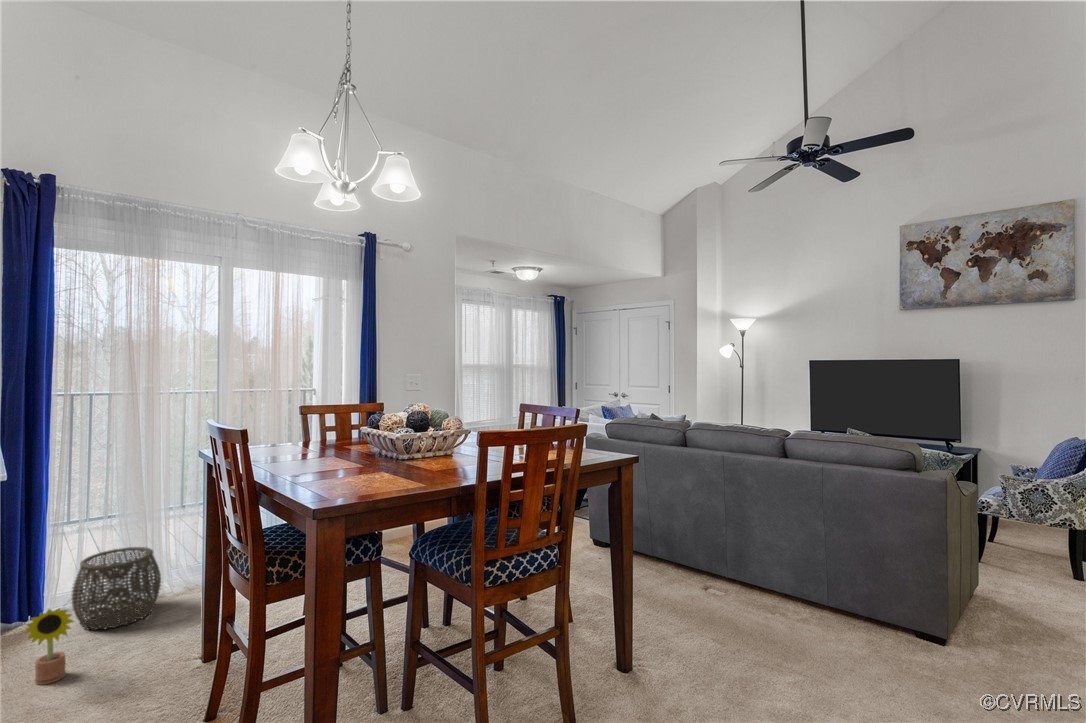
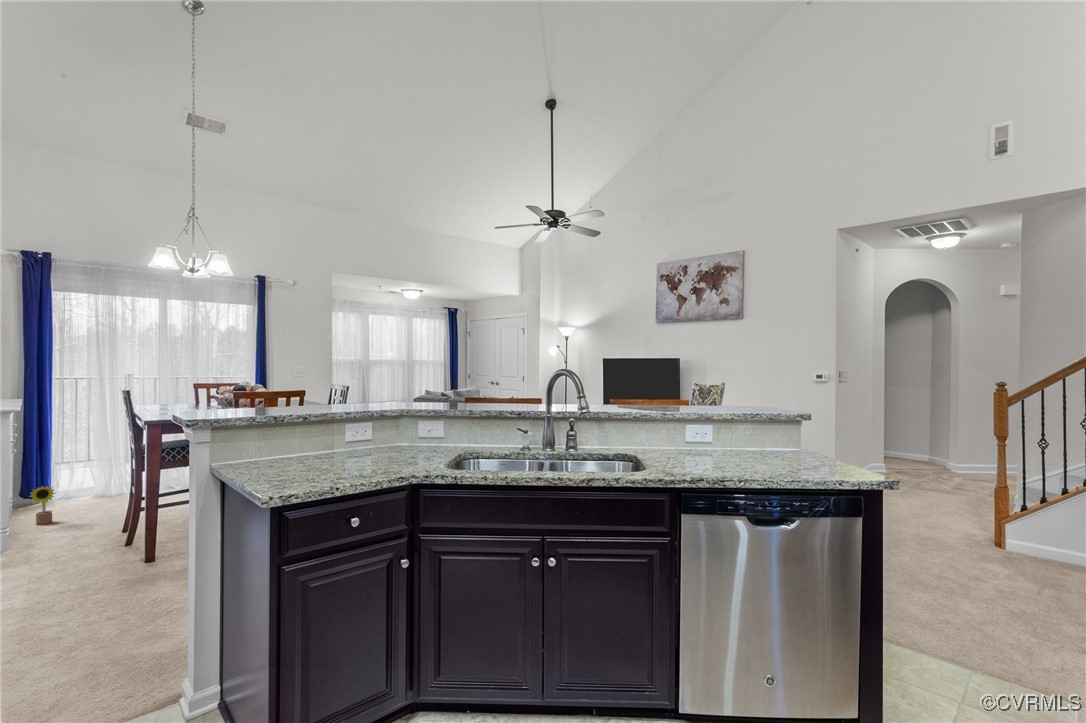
woven basket: present [71,547,161,630] -> none [61,465,115,507]

